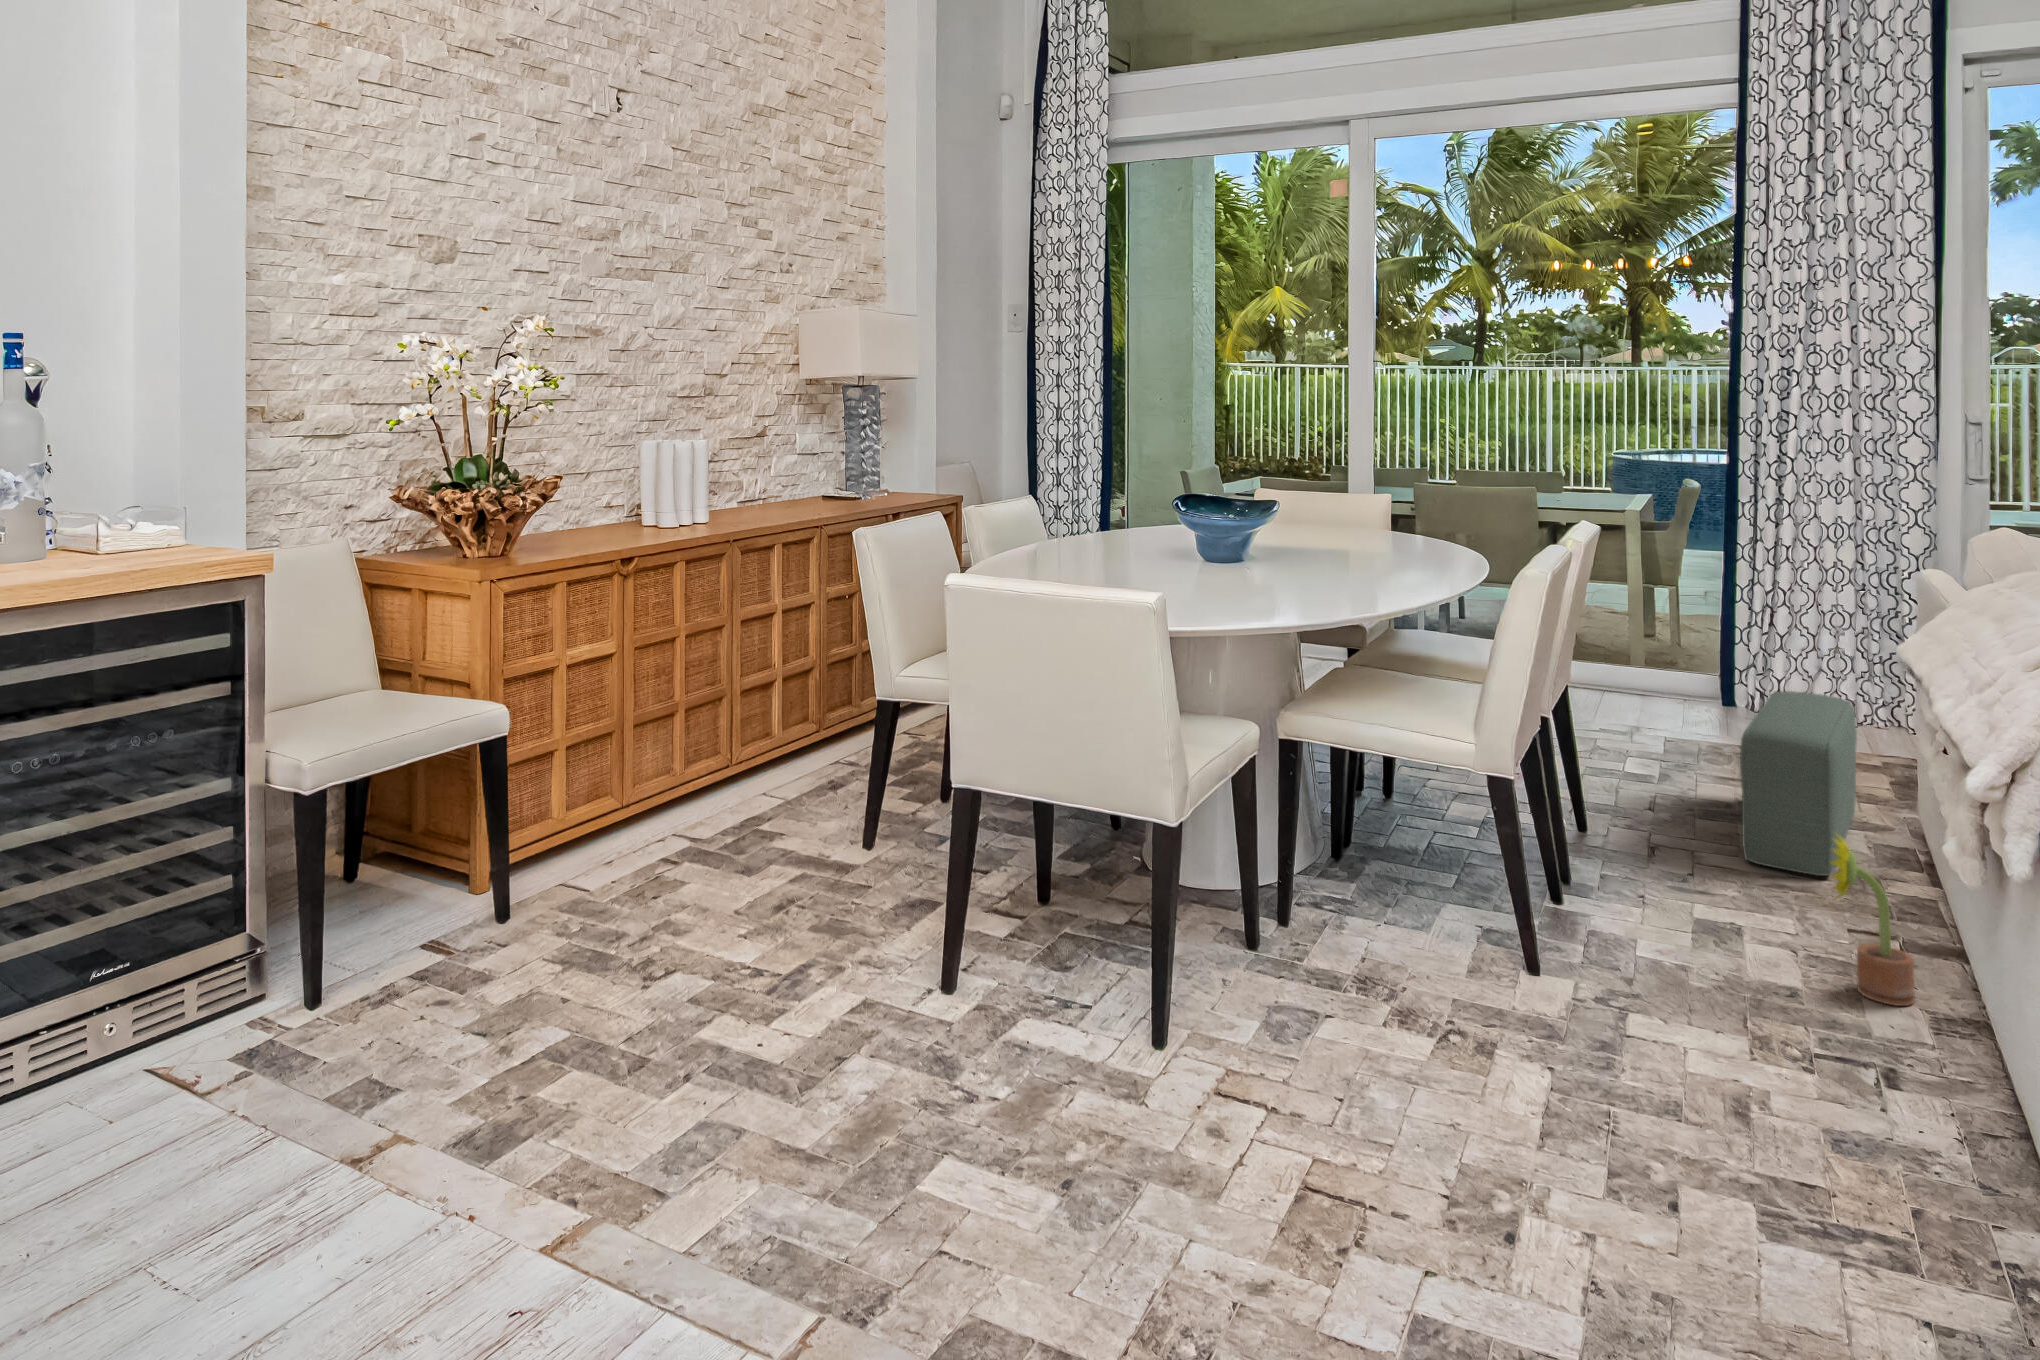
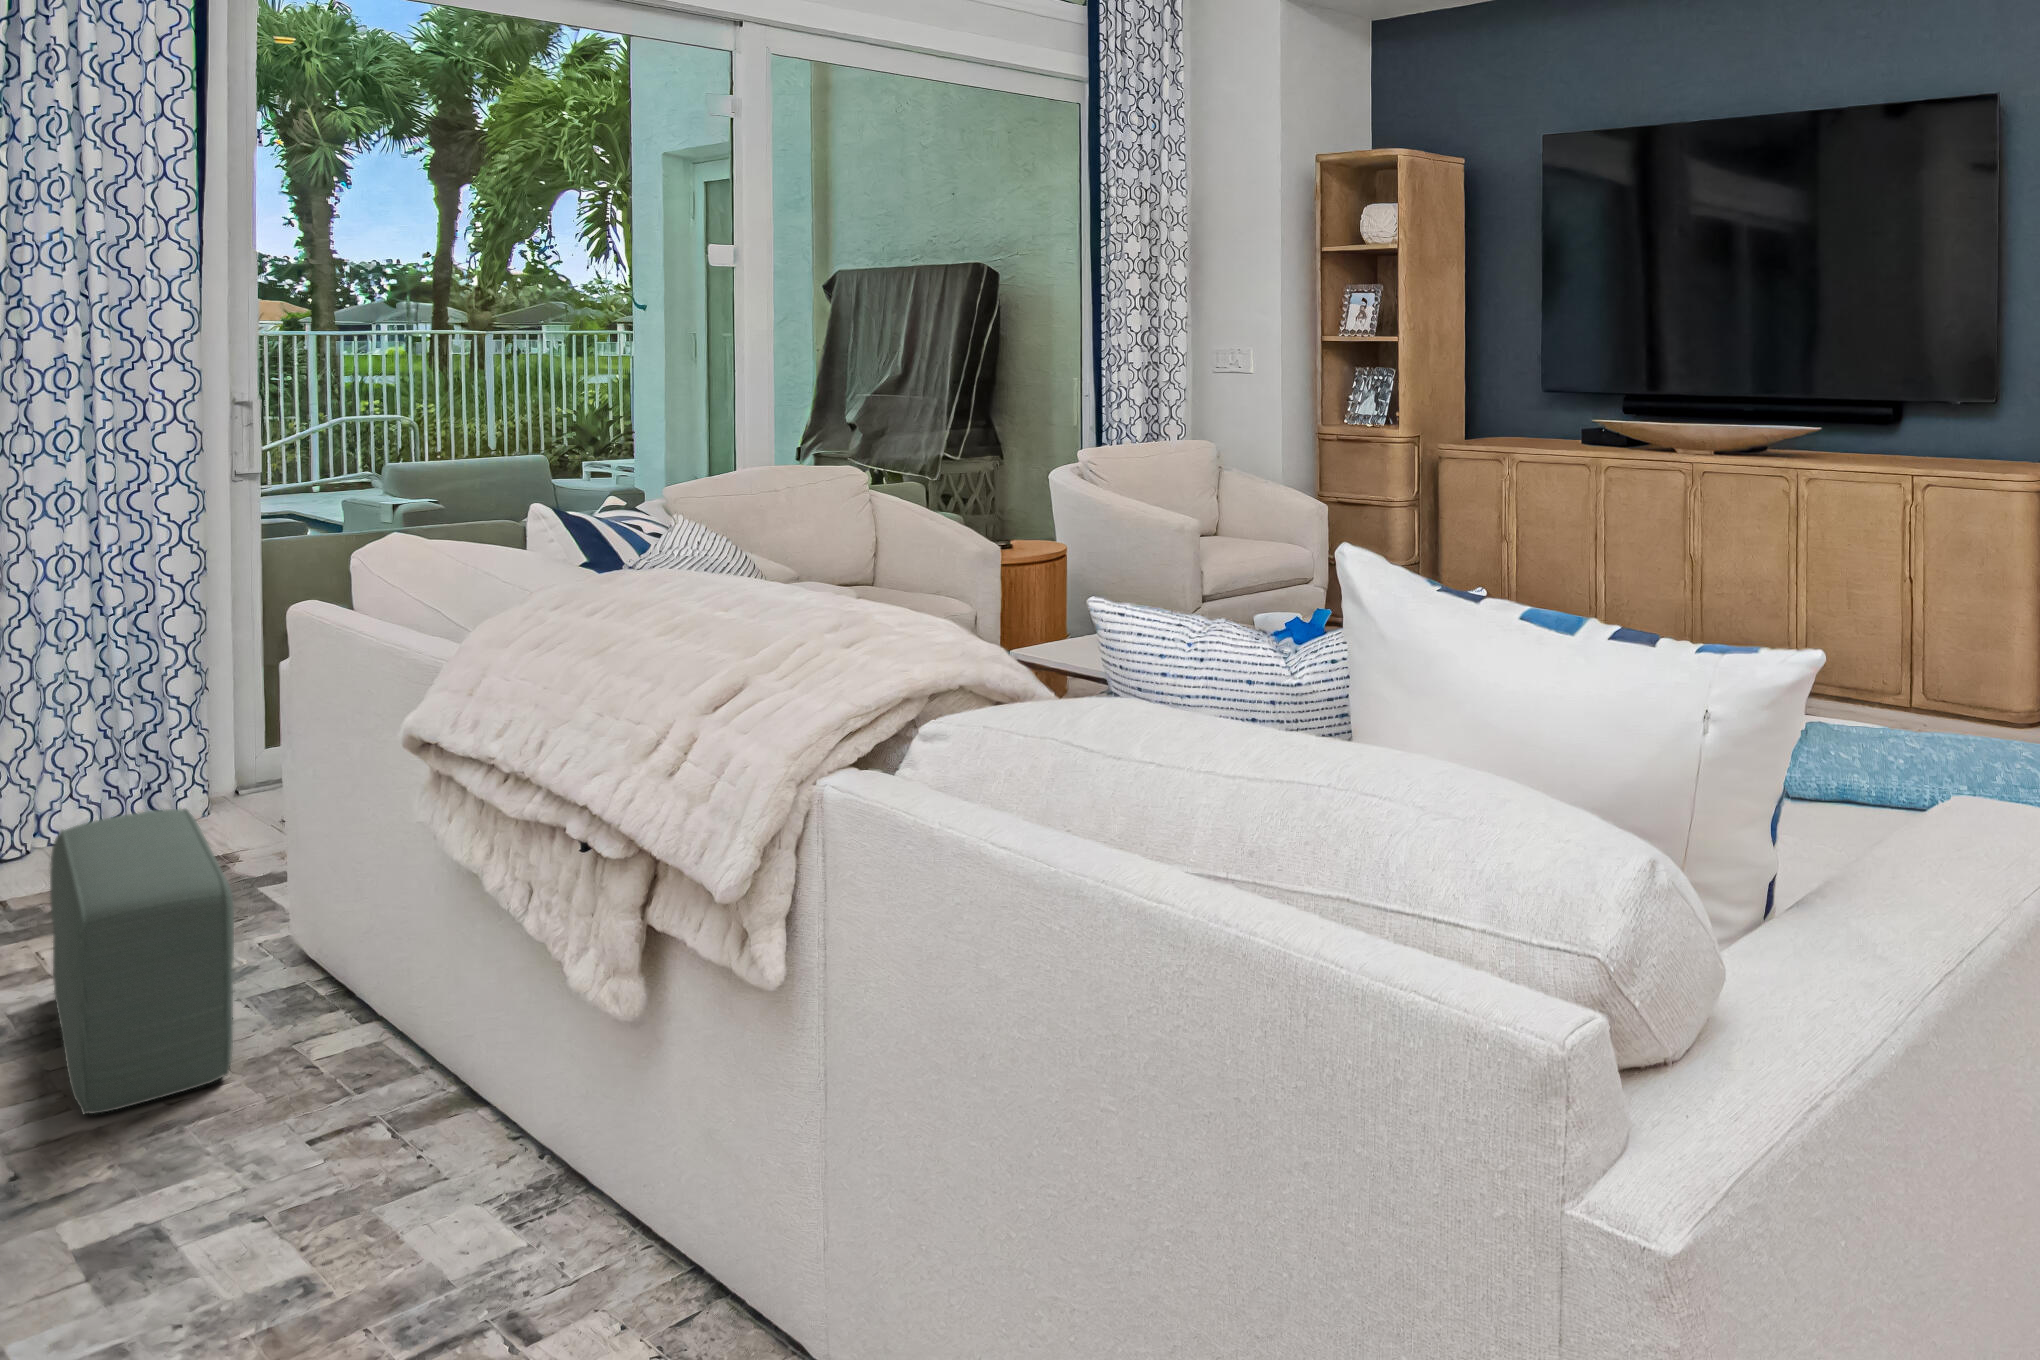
decorative plant: present [1830,834,1915,1006] -> none [338,1016,463,1228]

